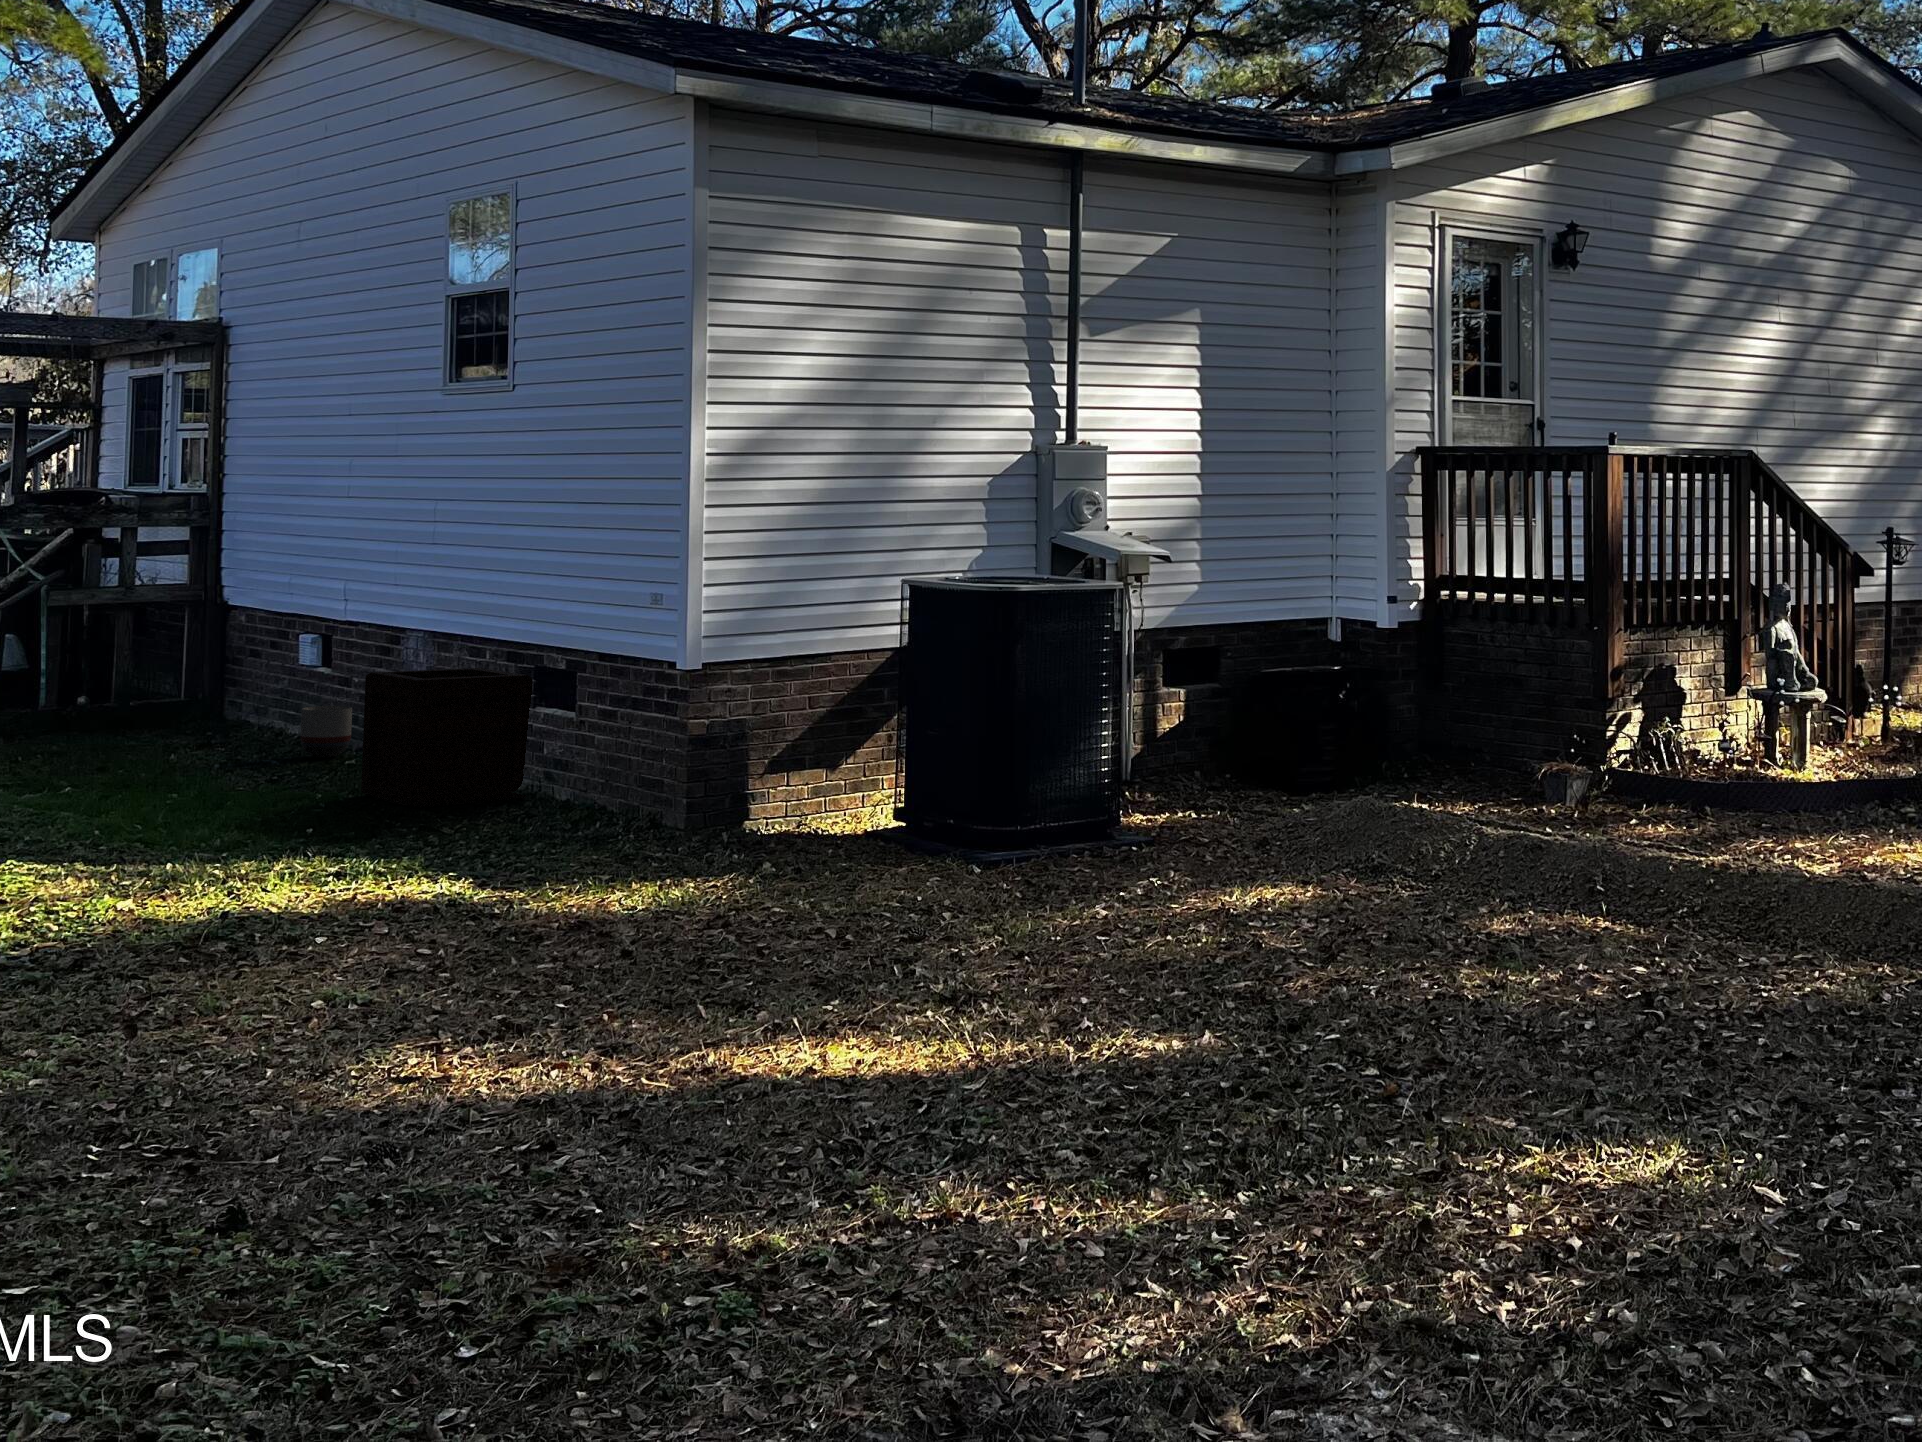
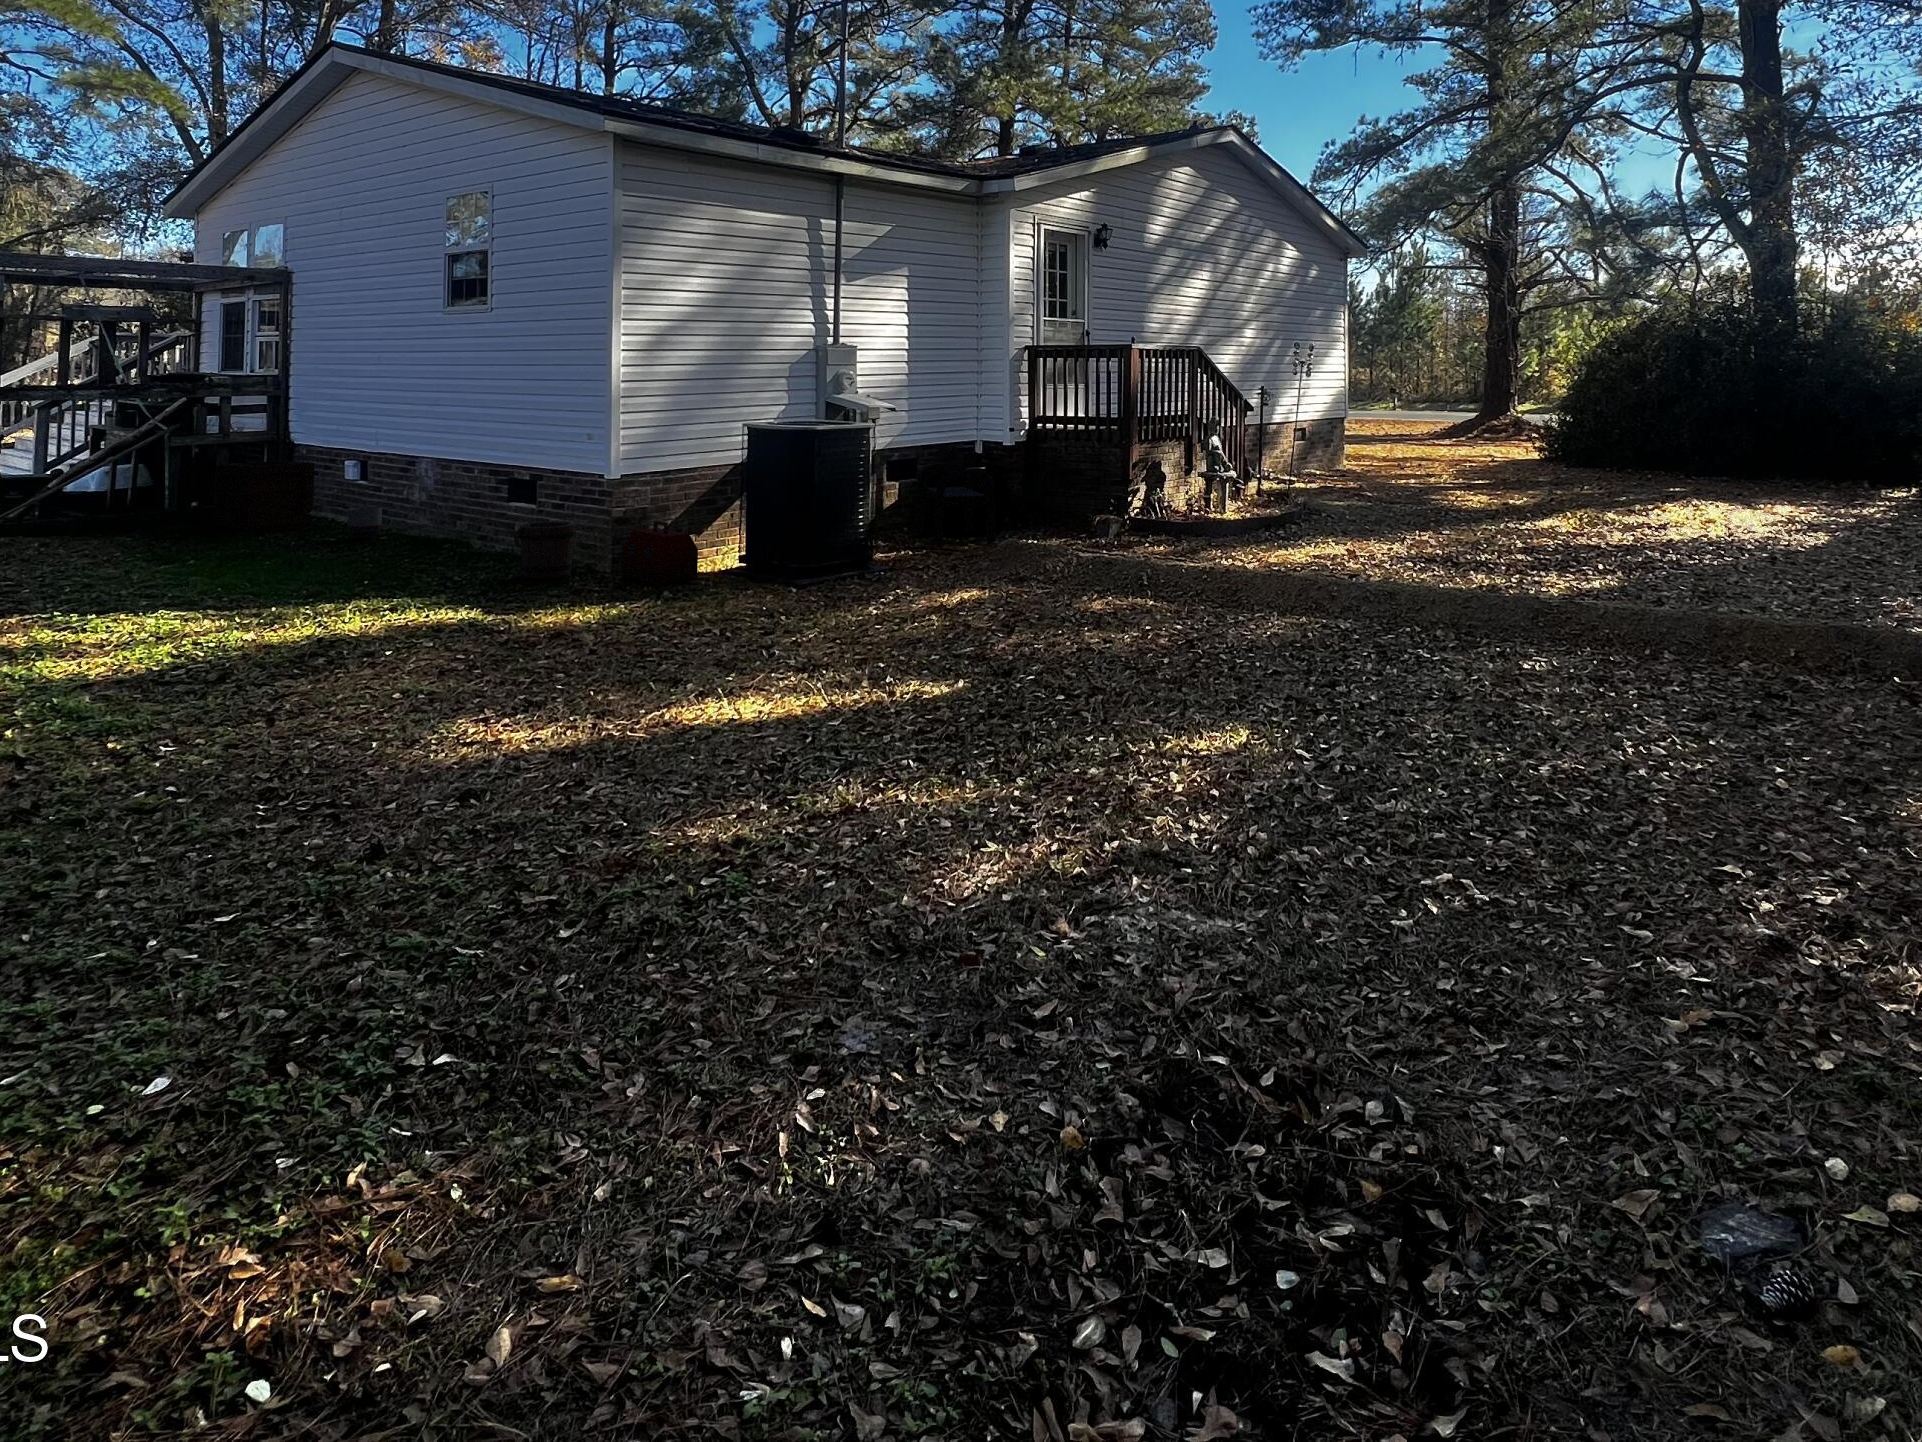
bench: none [1210,657,1347,801] -> present [915,463,996,545]
wooden crate: present [361,668,533,808] -> present [214,461,314,530]
bucket: none [533,737,632,830] -> present [514,521,576,578]
toolbox: none [702,741,822,847] -> present [623,521,698,584]

